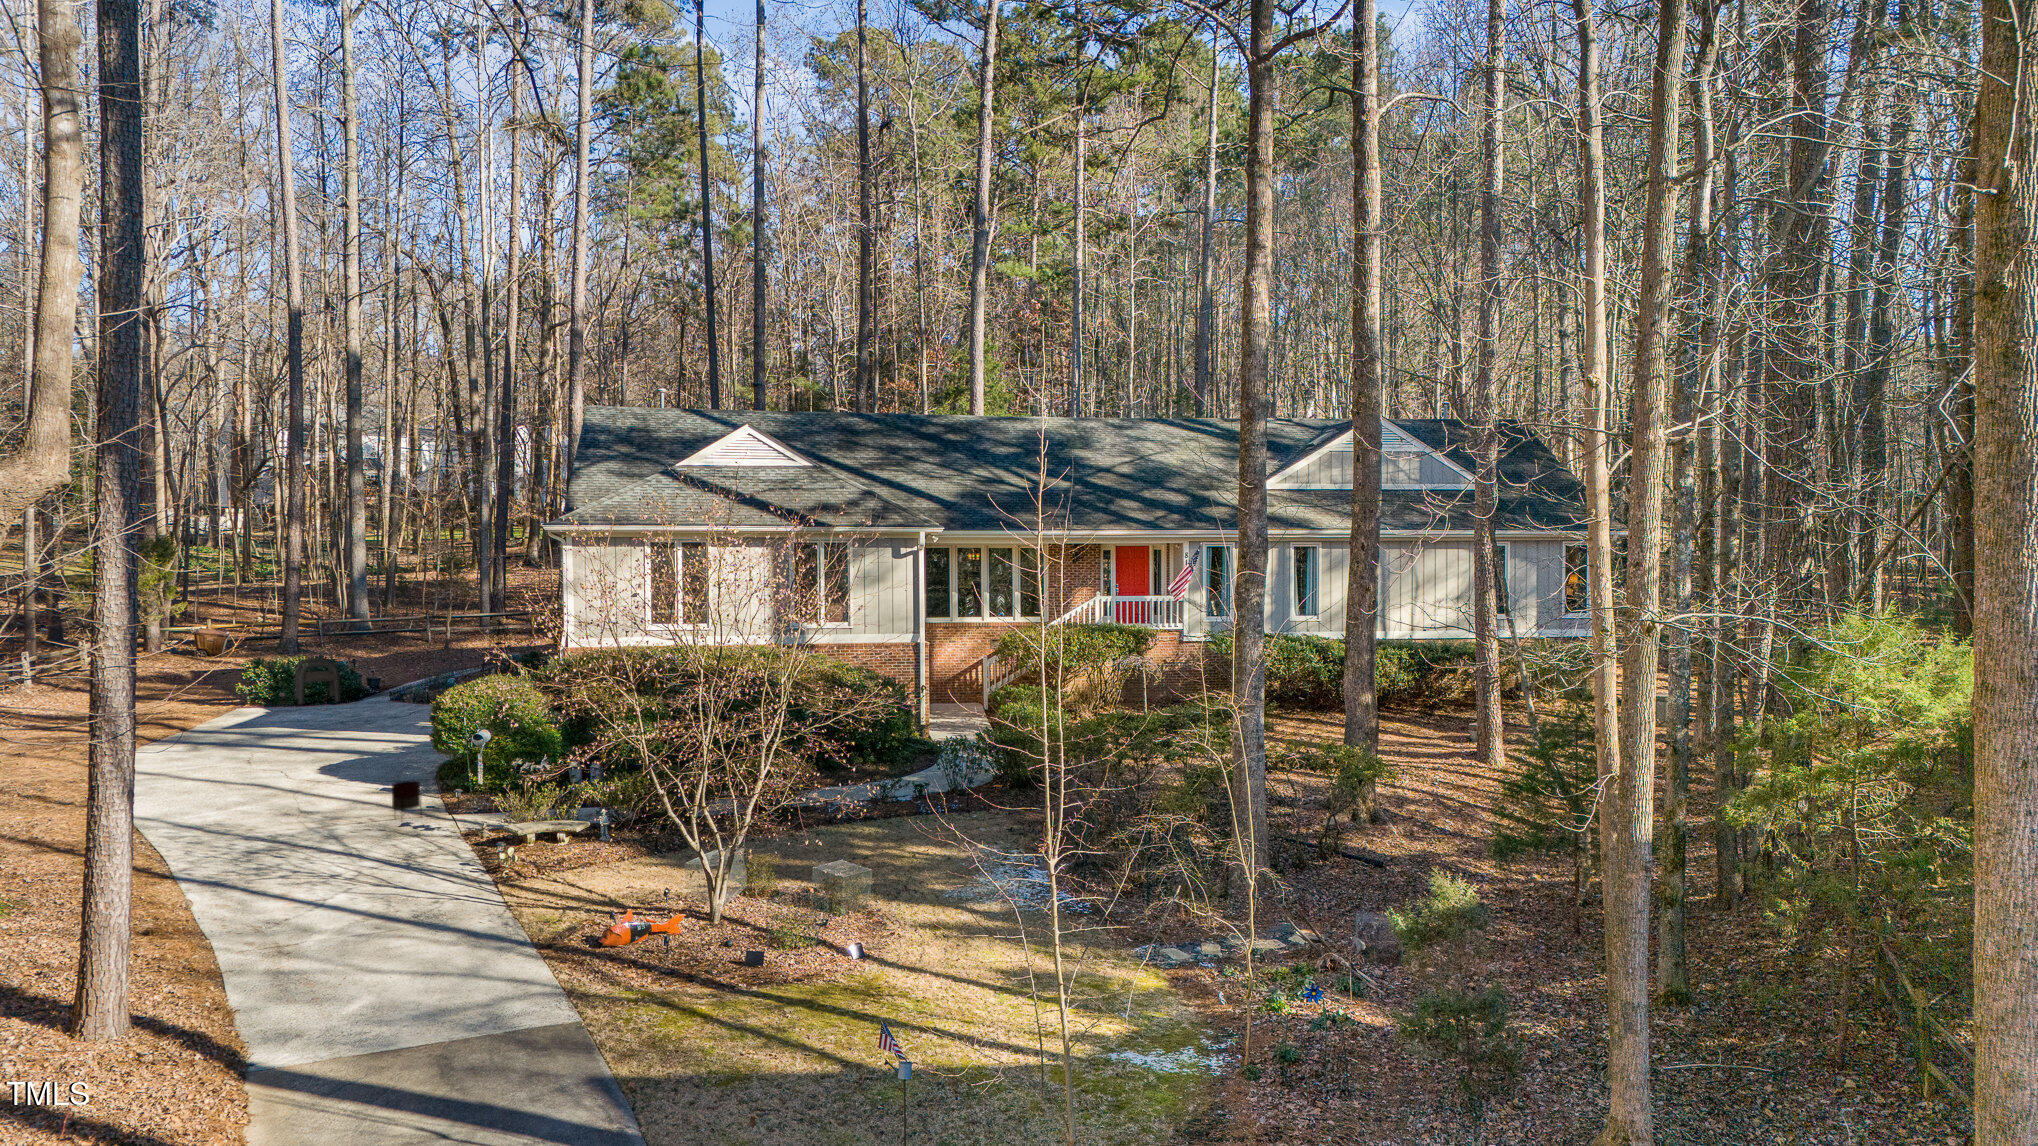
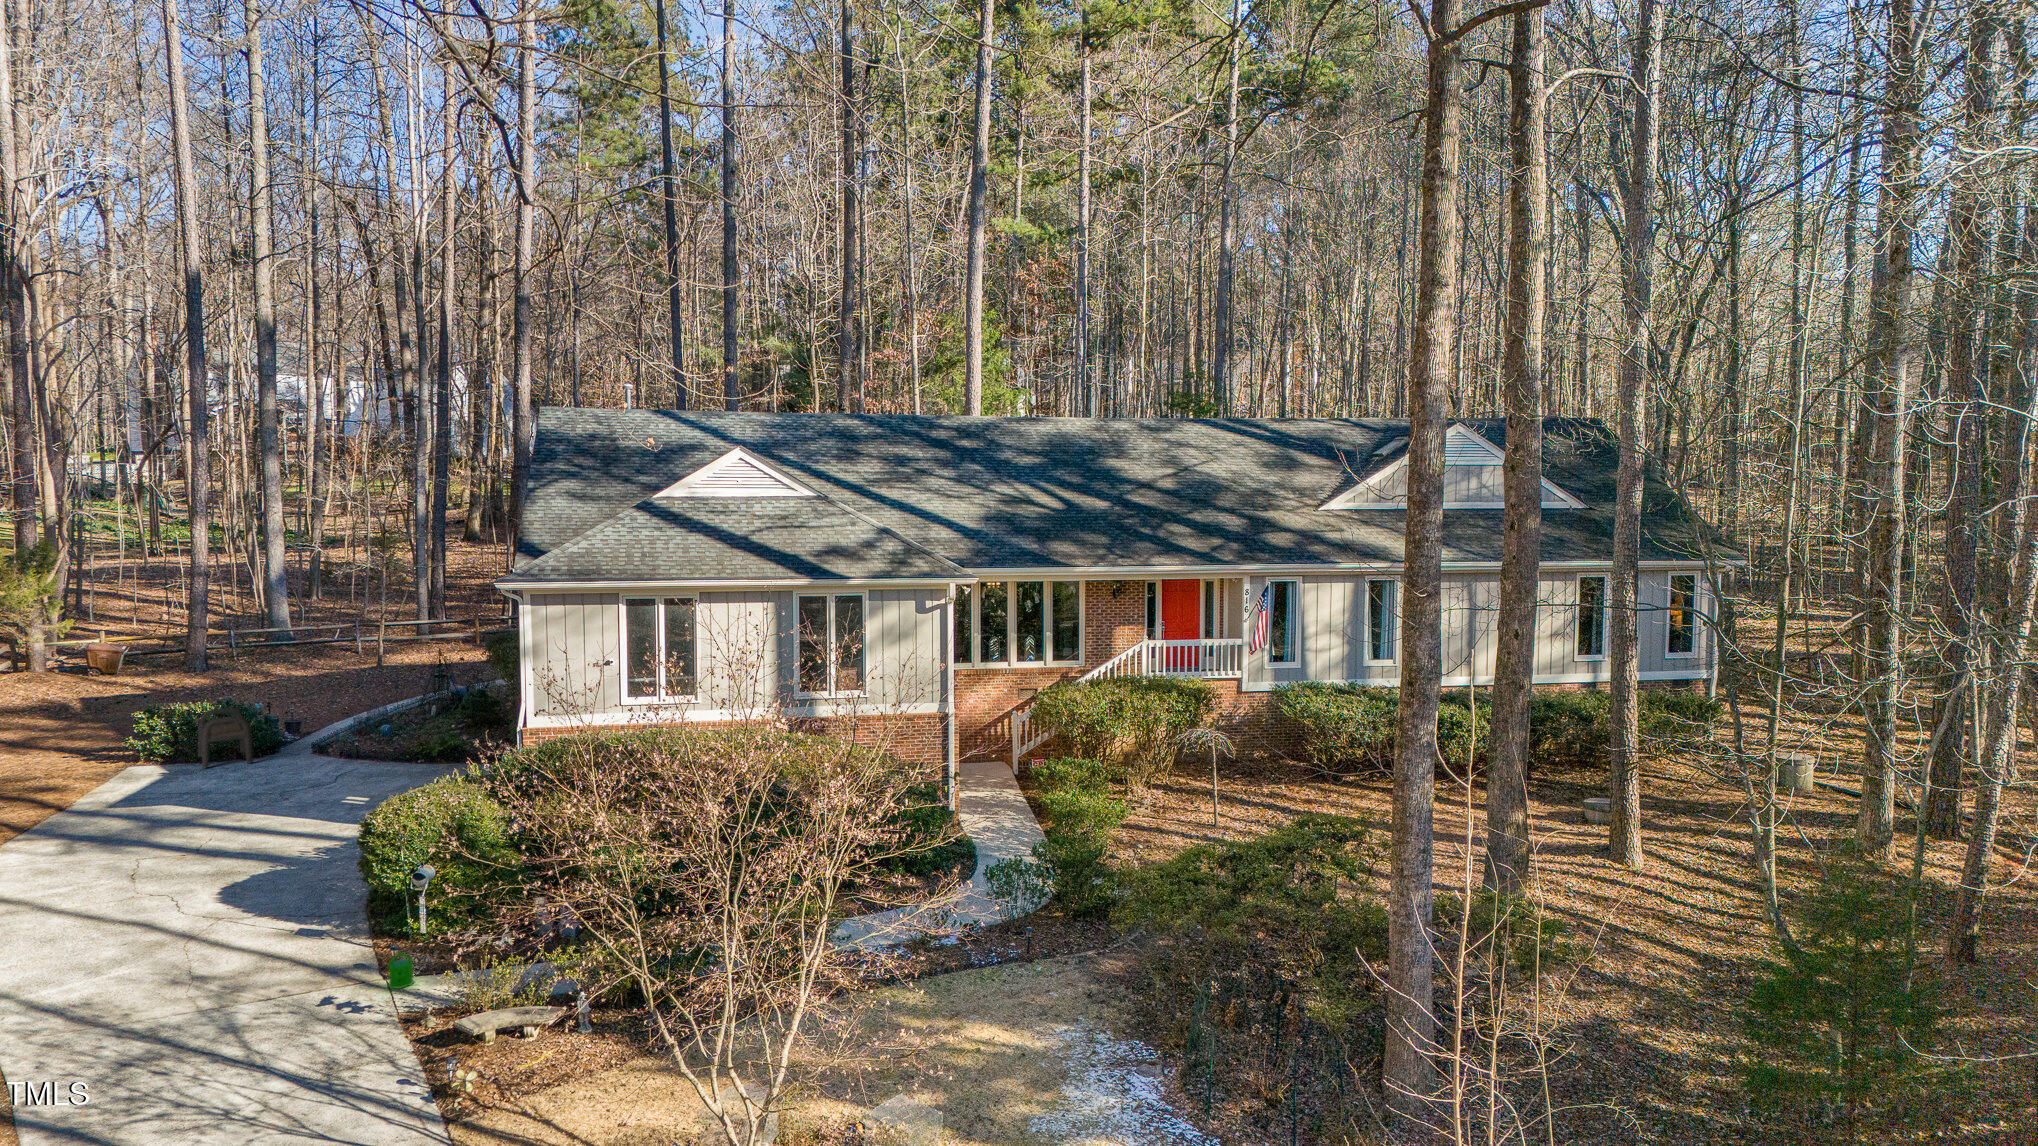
planter: present [392,781,421,811] -> none [311,942,349,1000]
watering can: none [451,791,474,819] -> present [388,952,414,989]

